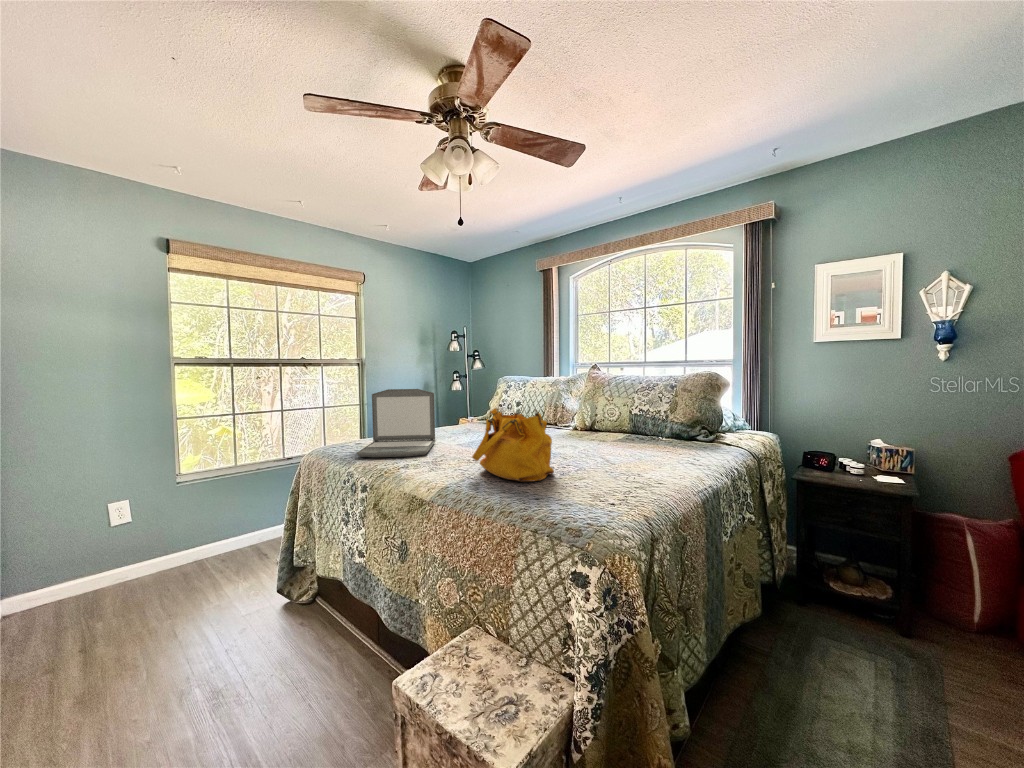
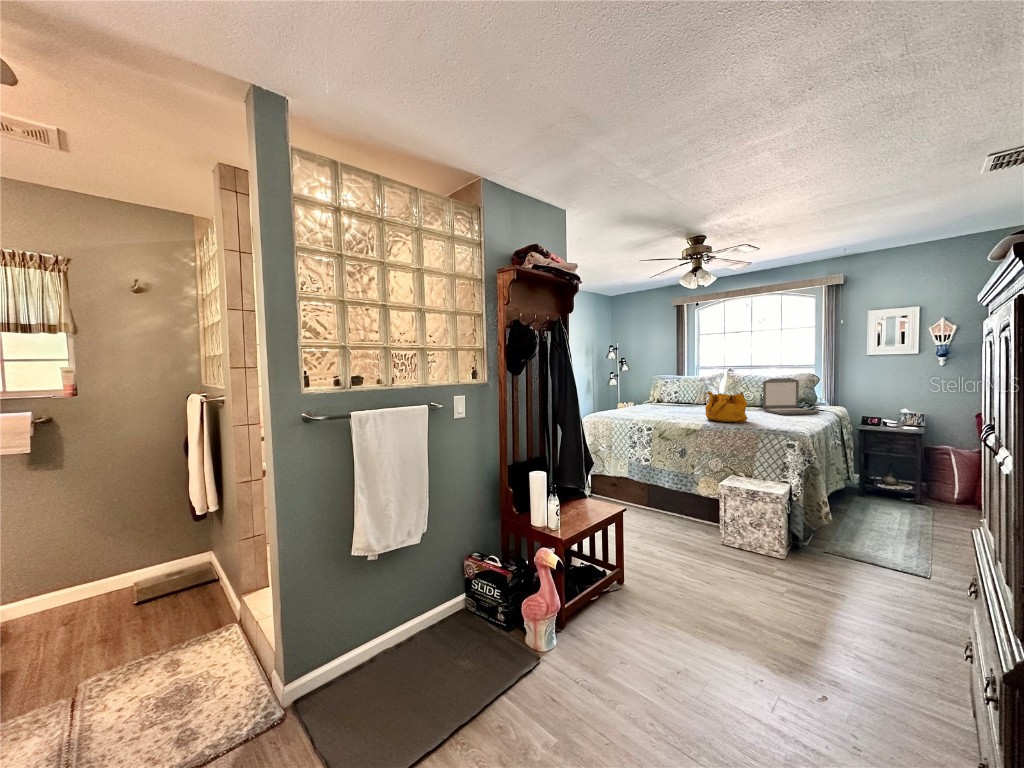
laptop: present [357,389,436,457] -> present [762,378,819,415]

